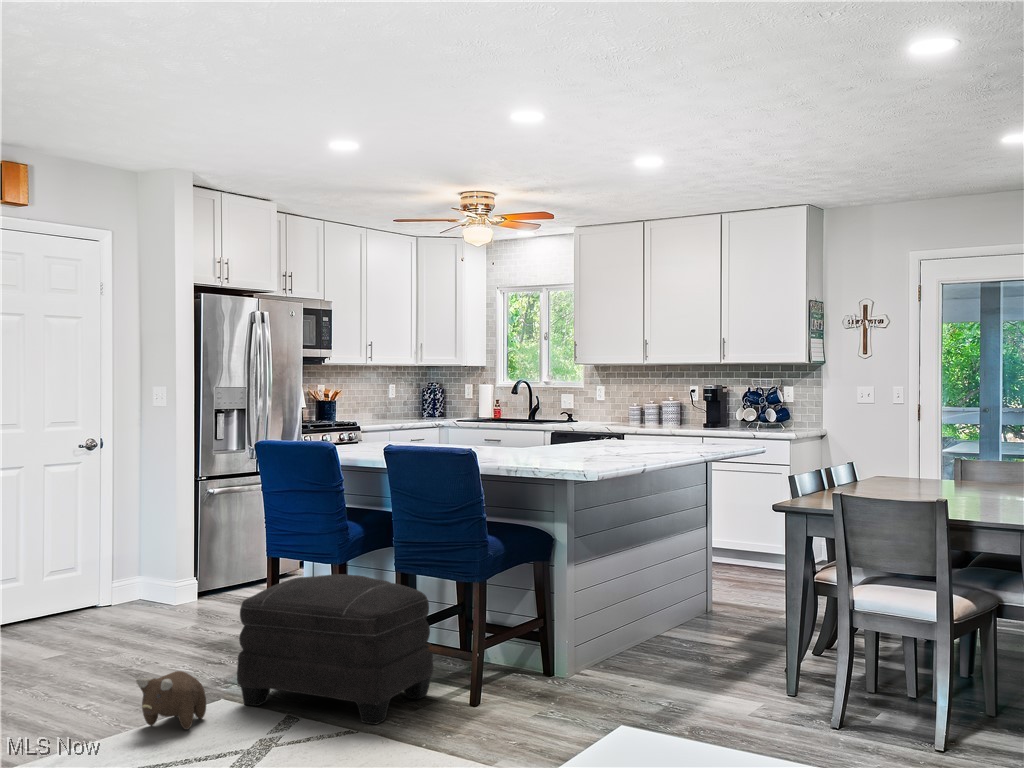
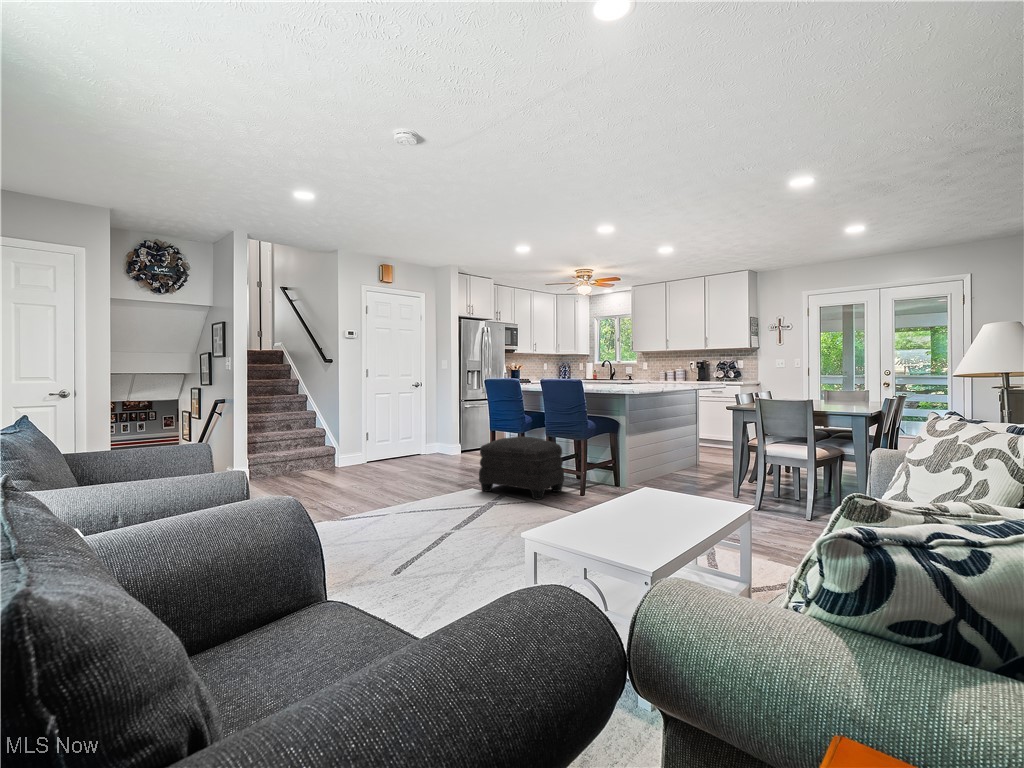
plush toy: present [136,671,206,729] -> none [438,474,466,498]

